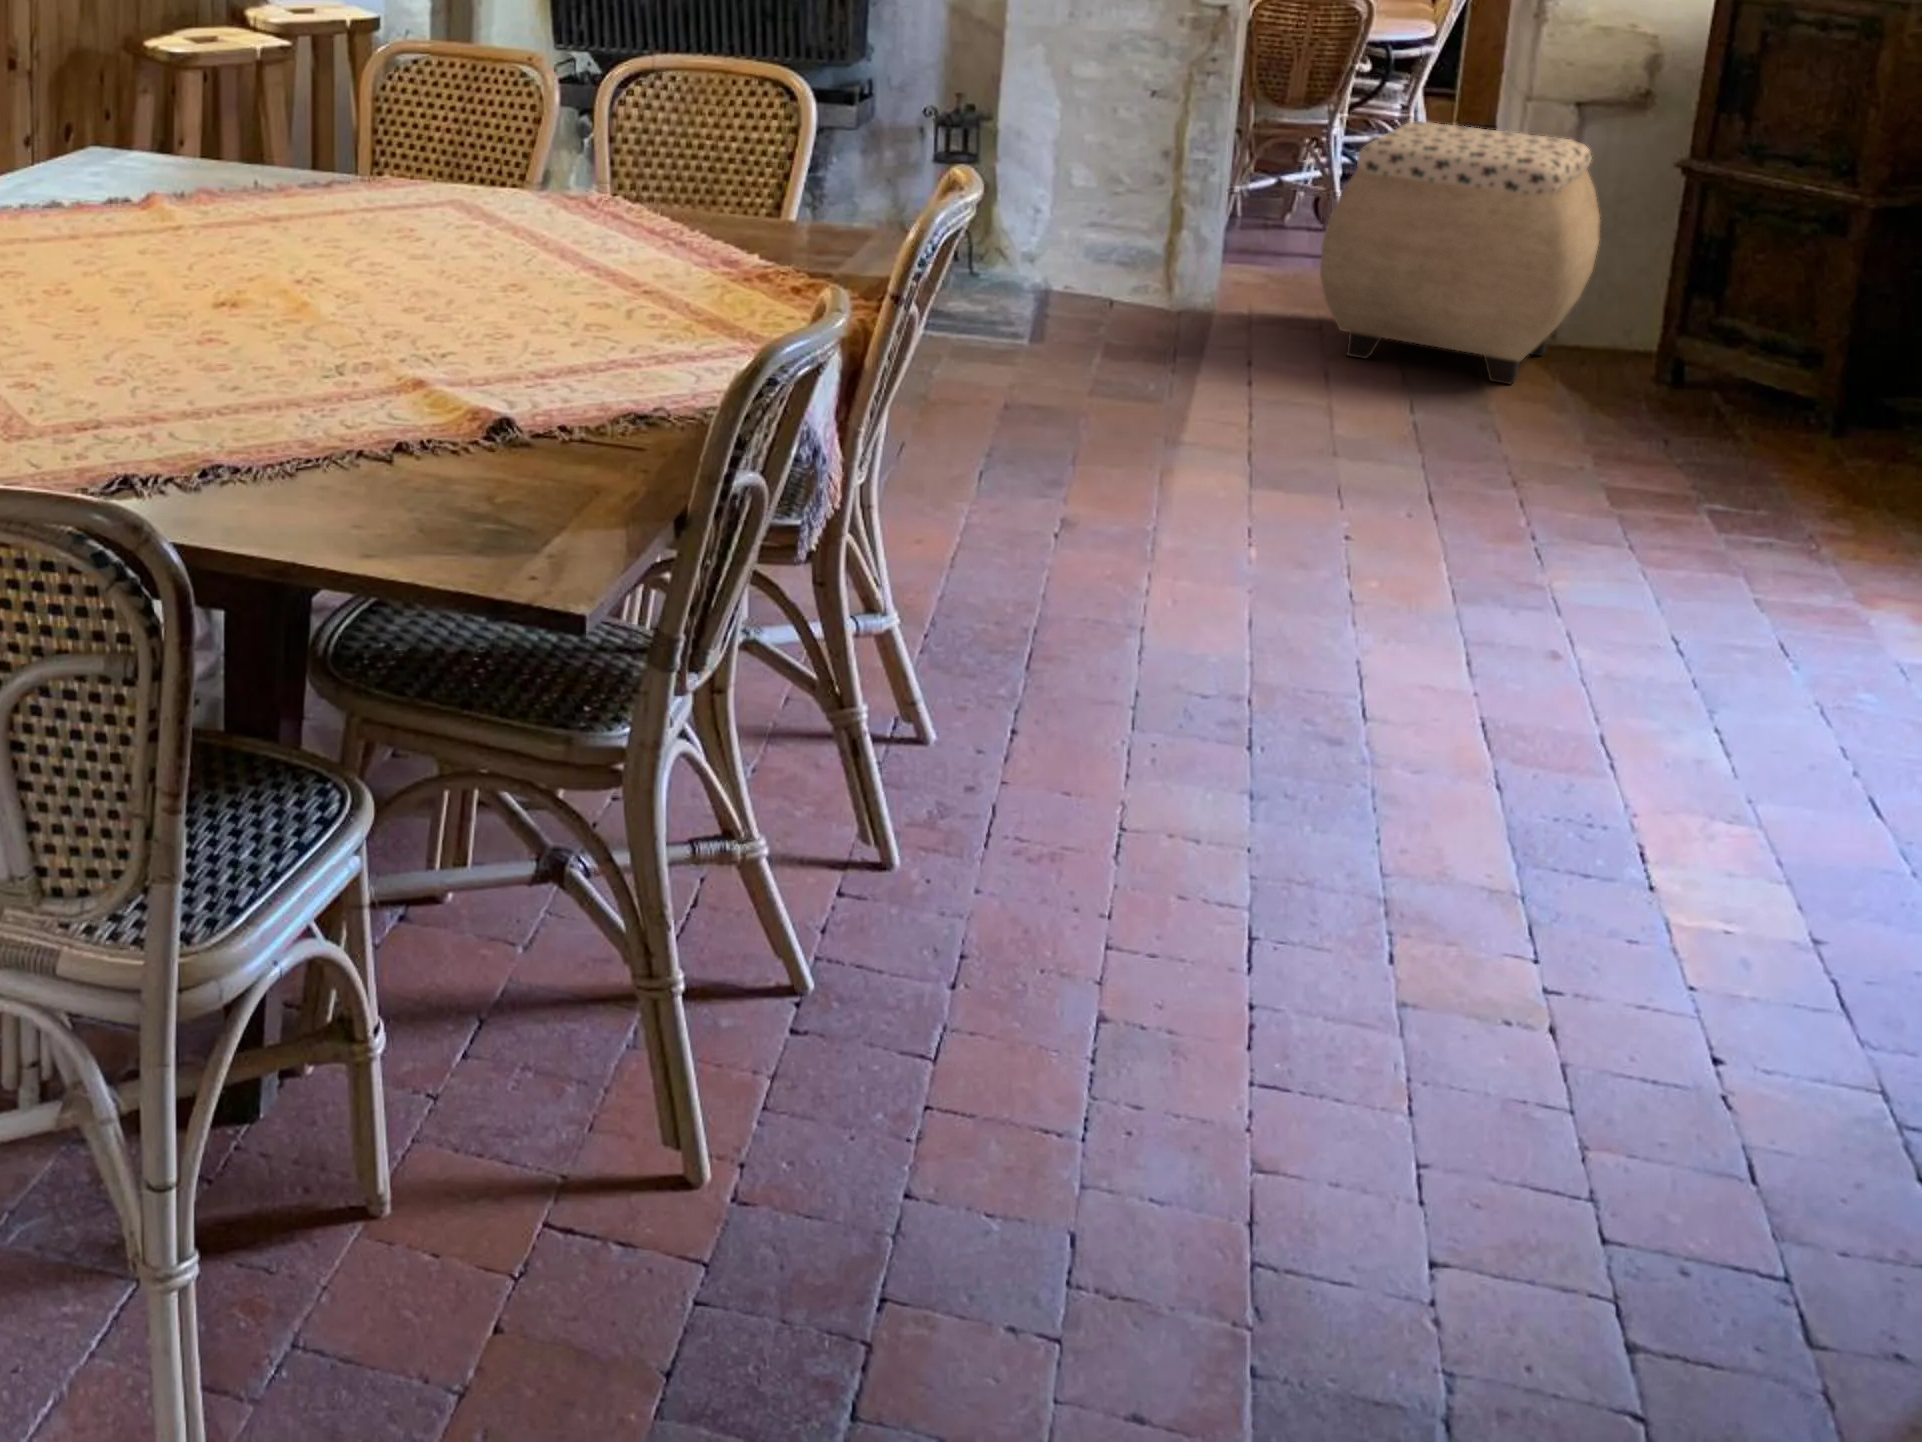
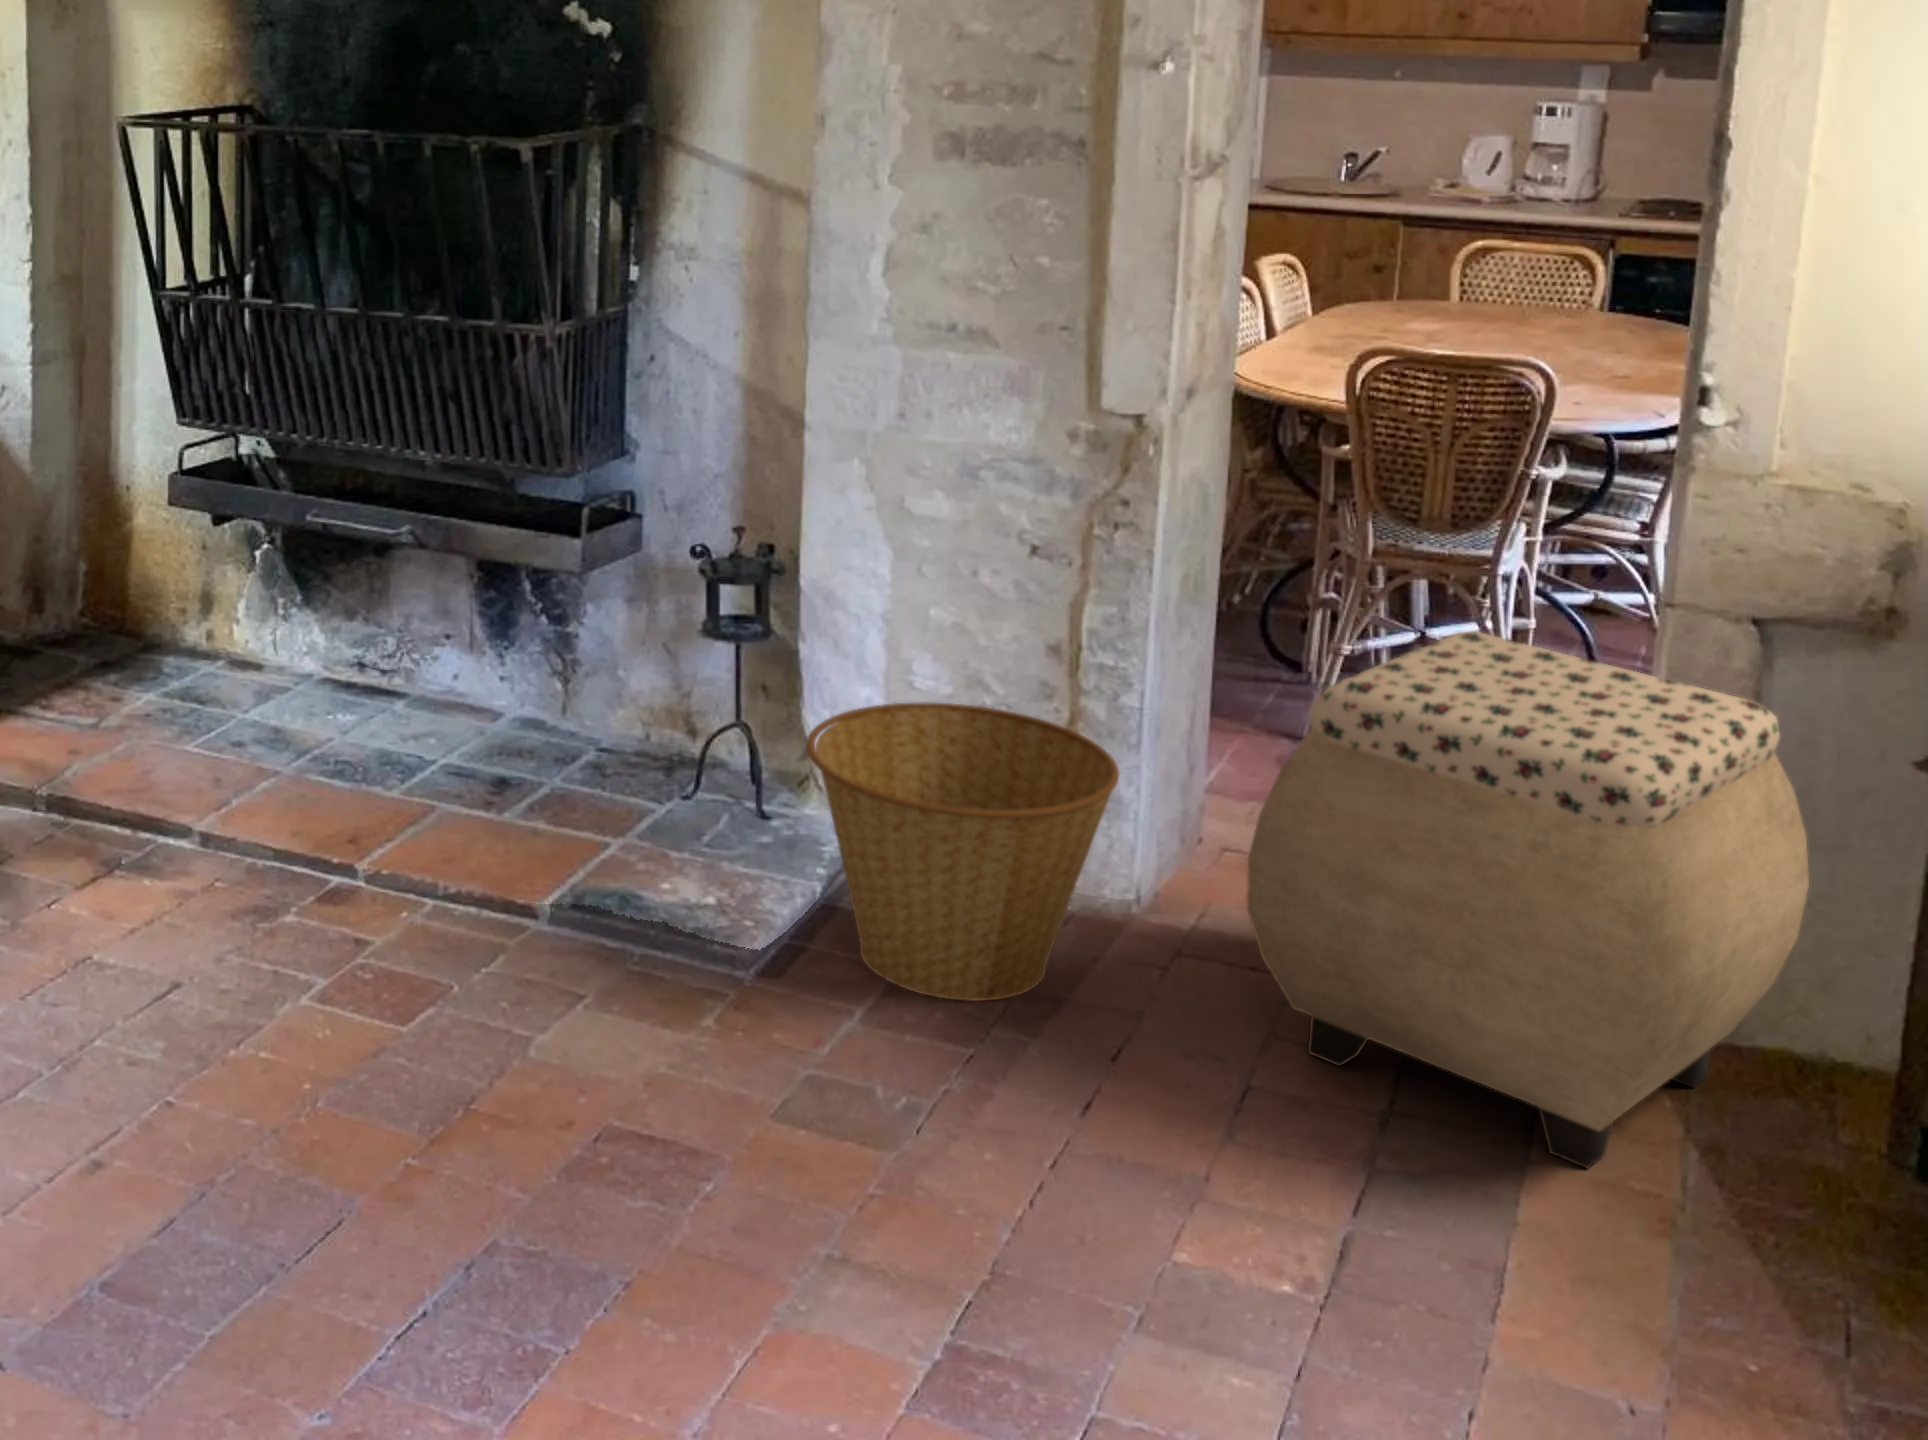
basket: none [1046,190,1235,348] -> present [806,702,1119,1001]

